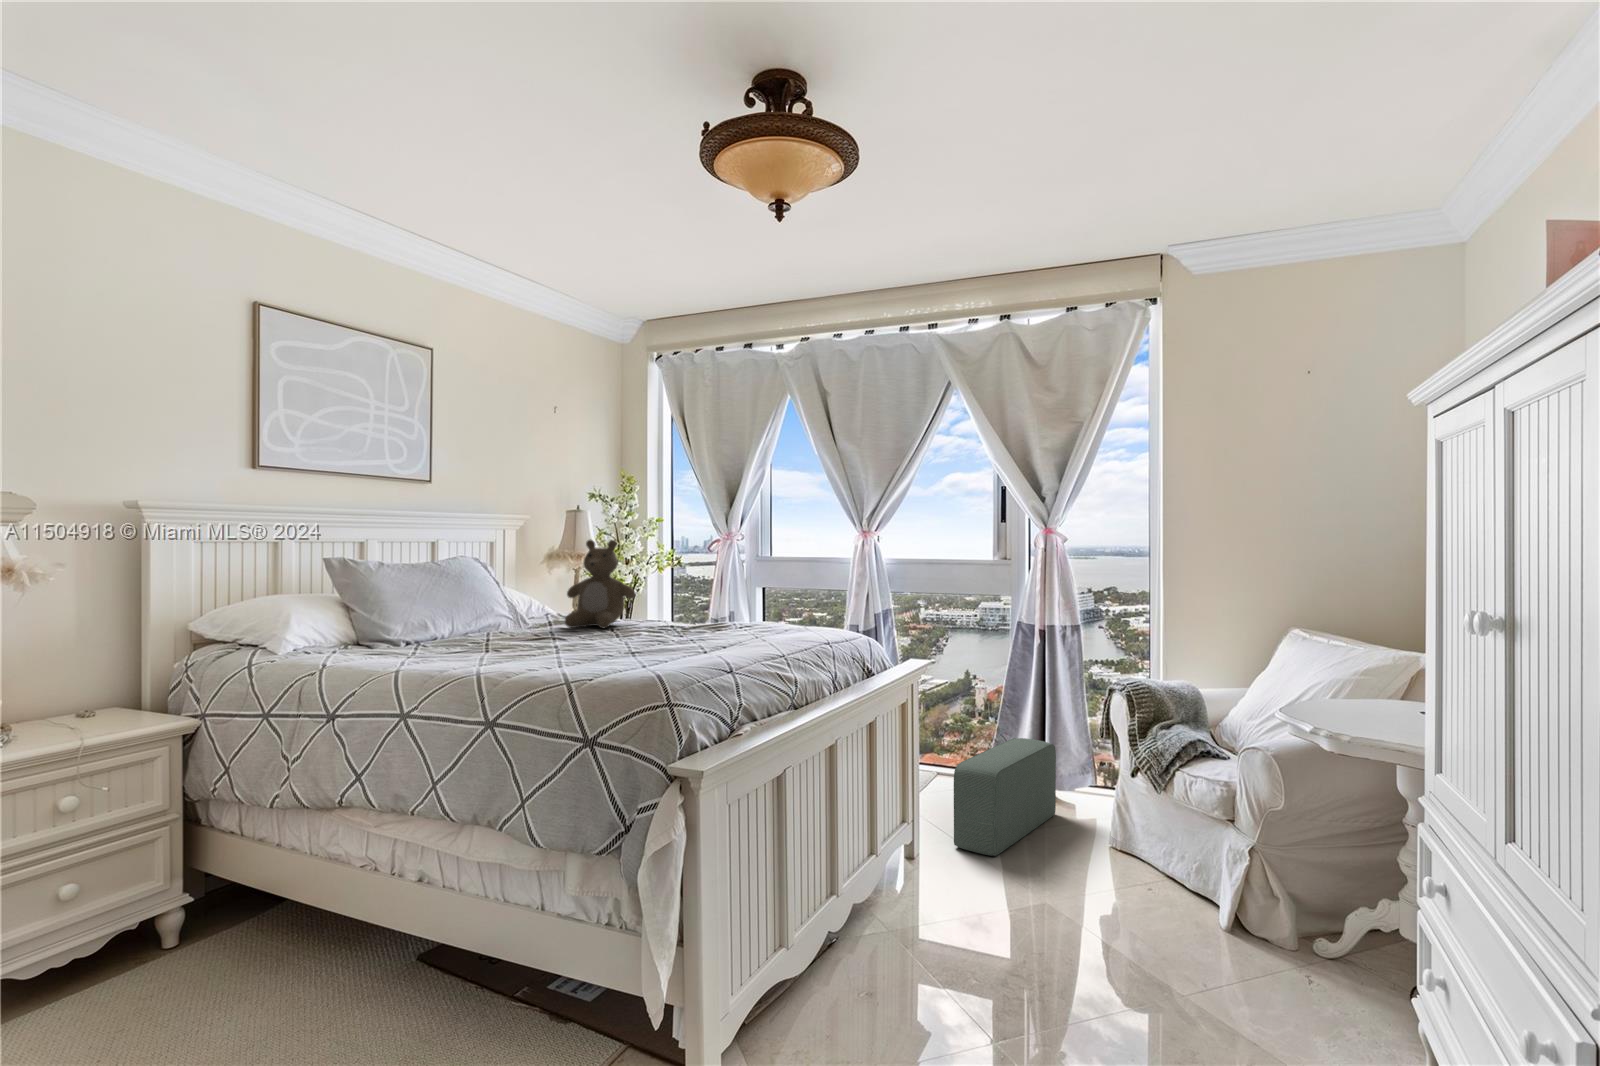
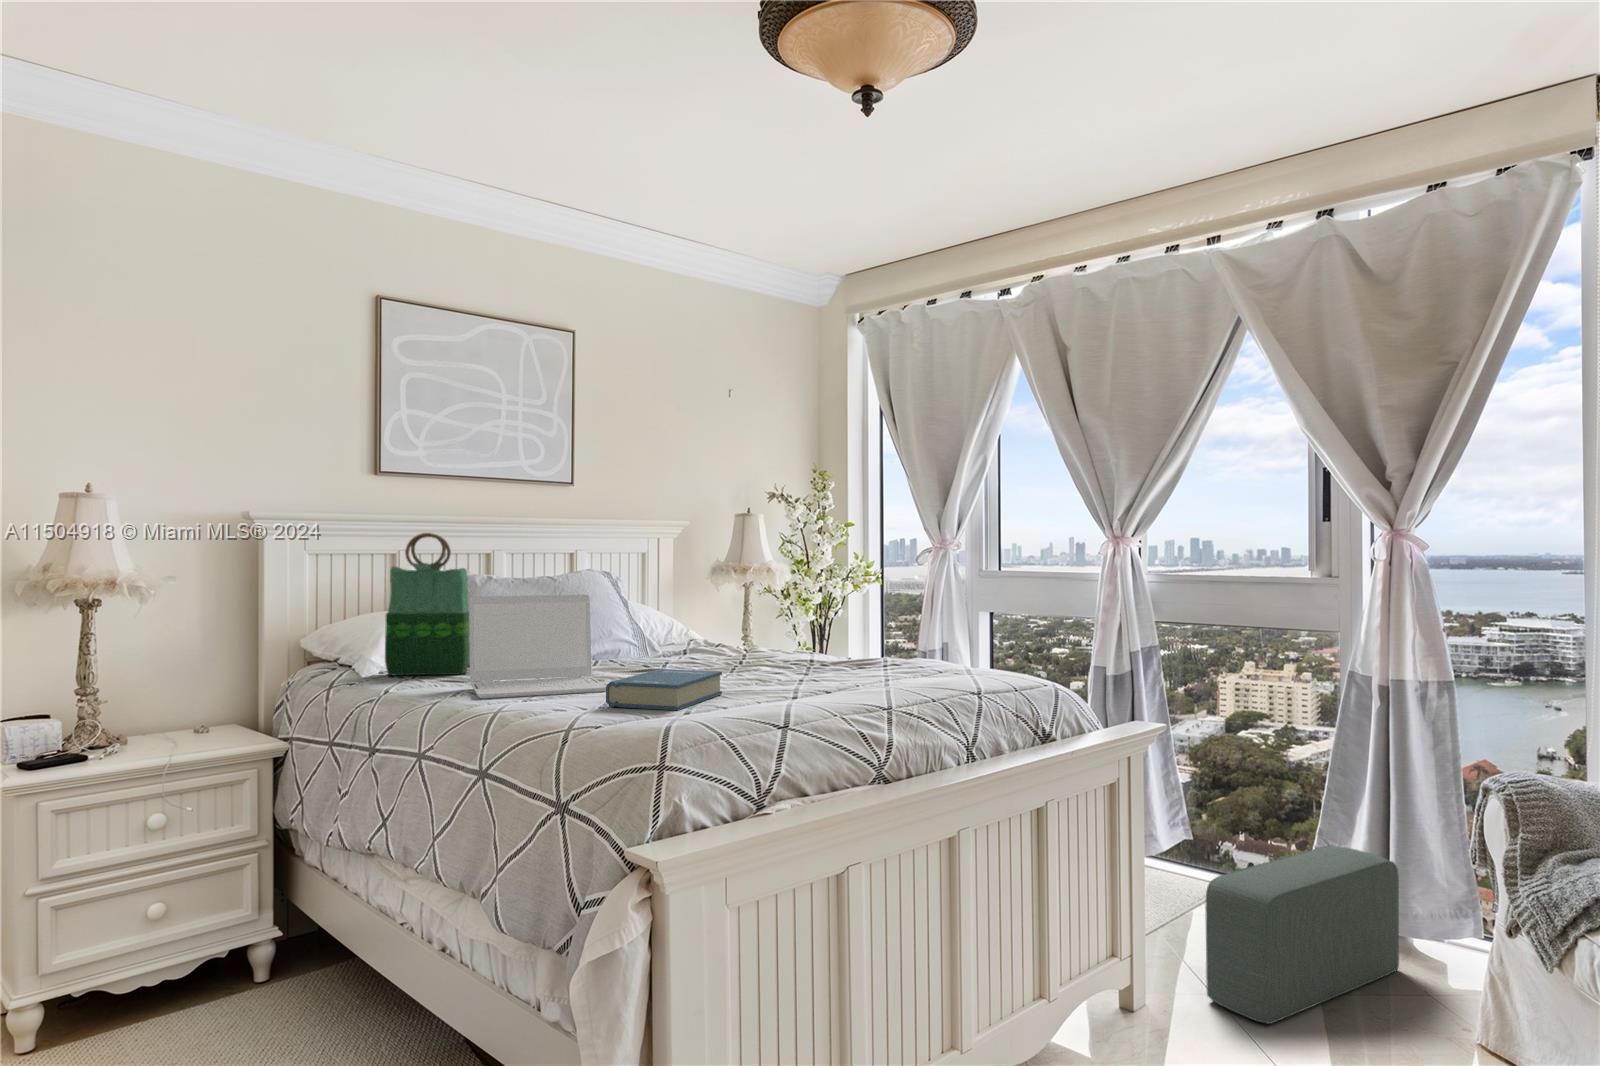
tote bag: none [306,525,385,653] -> present [385,533,469,675]
teddy bear: present [565,539,636,628] -> none [690,548,778,658]
laptop: none [413,578,547,666] -> present [470,595,606,698]
hardback book: none [572,636,648,666] -> present [606,669,722,710]

